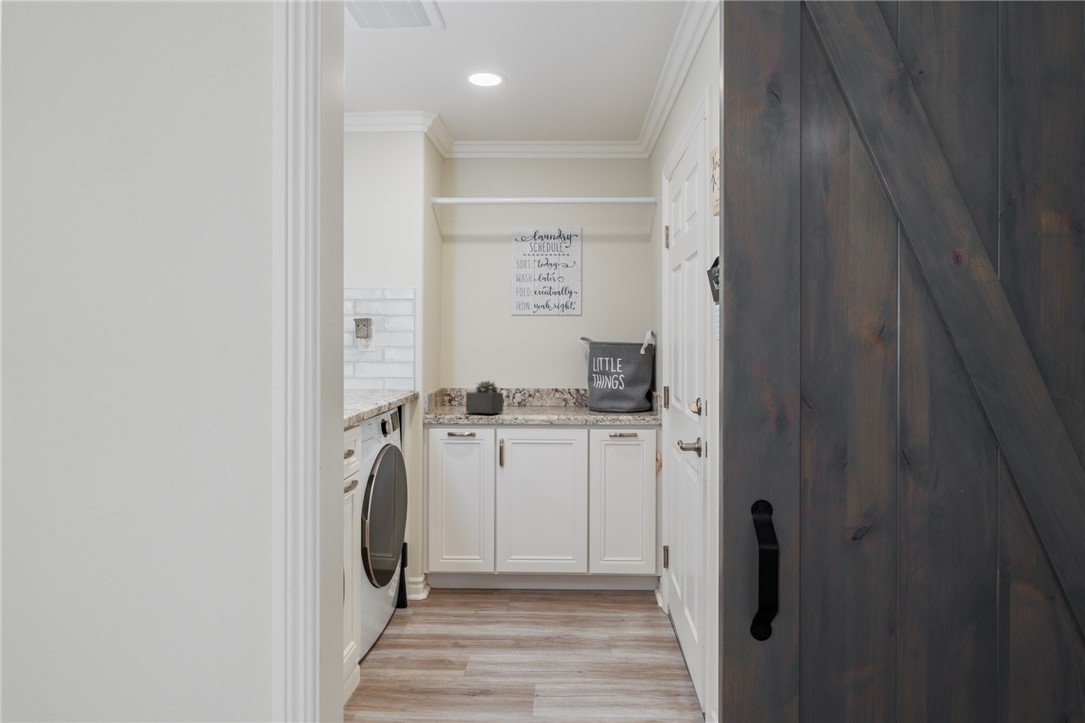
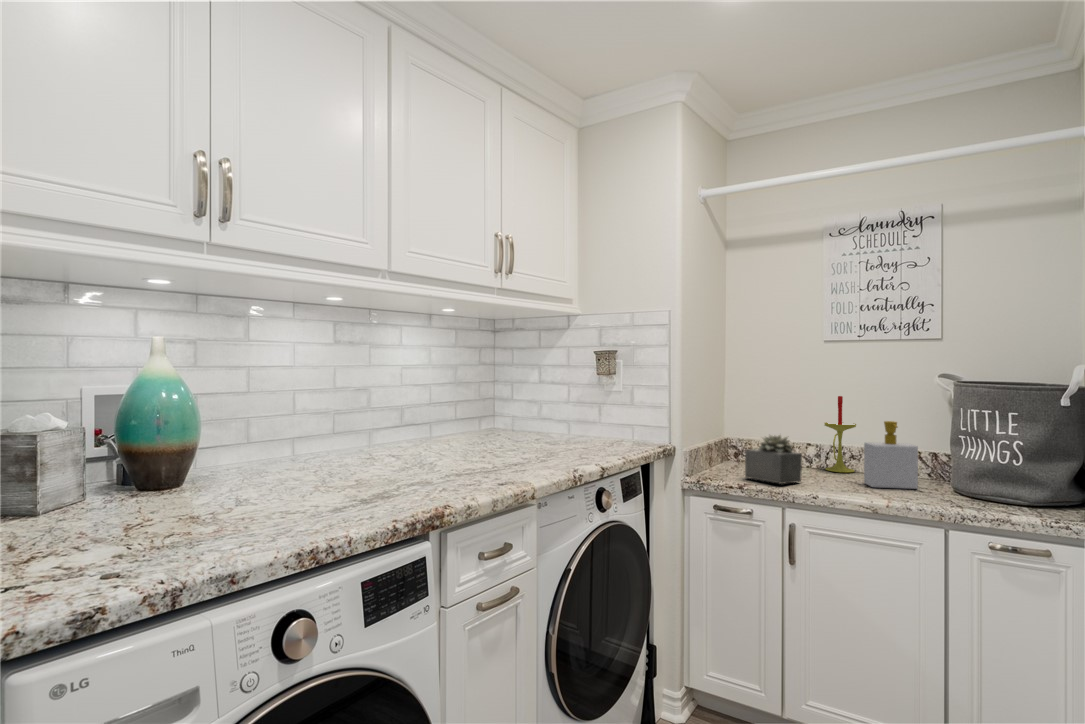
candle: none [512,353,532,407] -> present [824,396,856,472]
soap bottle: none [540,369,571,412] -> present [864,421,918,489]

